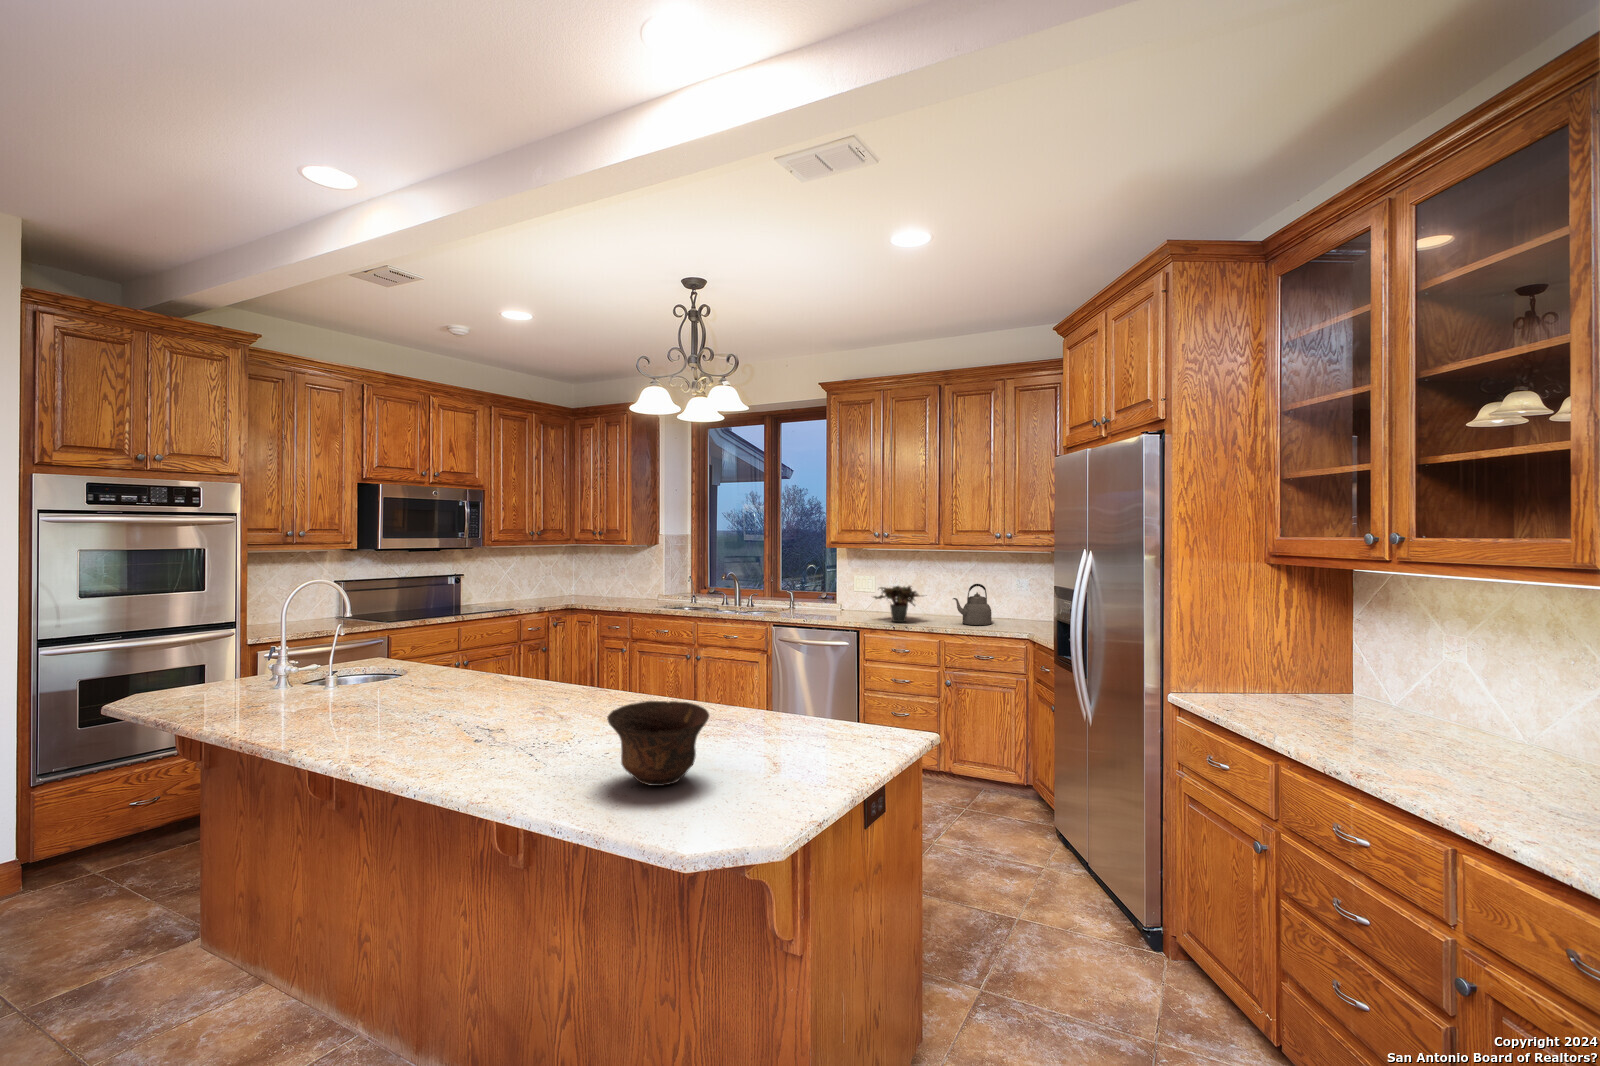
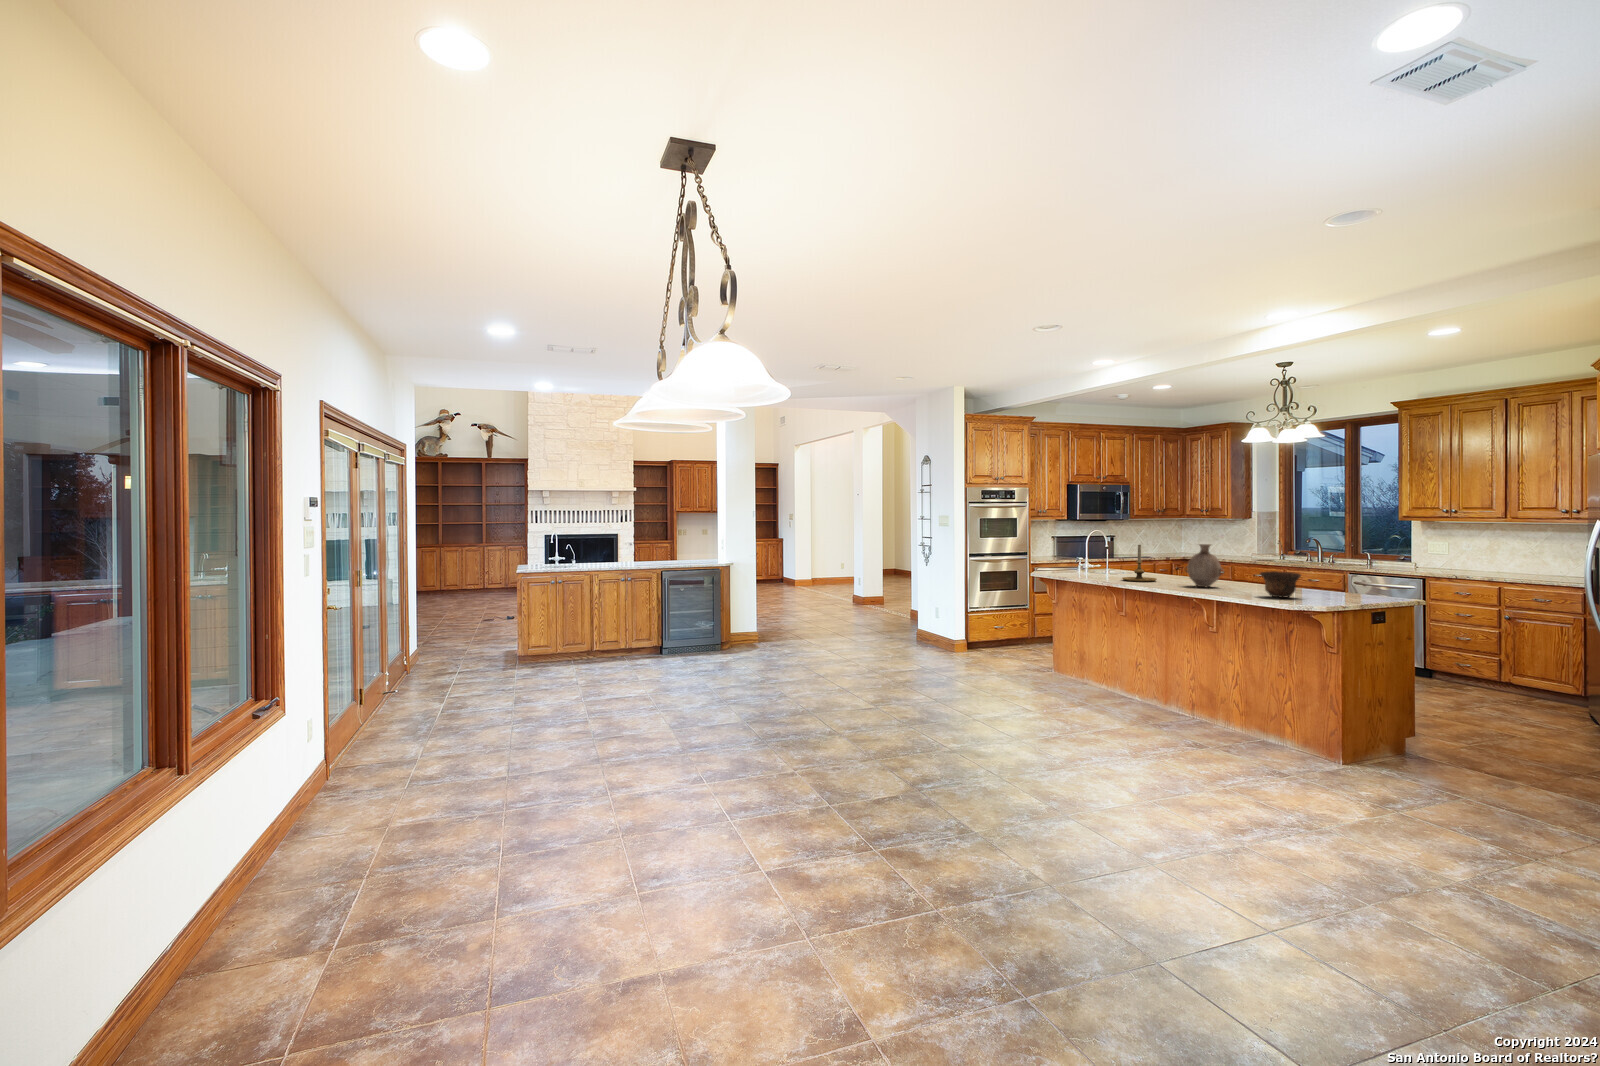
kettle: present [953,584,992,625] -> none [1514,546,1557,577]
potted plant: present [874,586,920,622] -> none [1438,547,1492,574]
candle holder: none [336,613,426,709] -> present [1122,545,1157,582]
vase: none [464,616,552,728] -> present [1185,544,1224,587]

